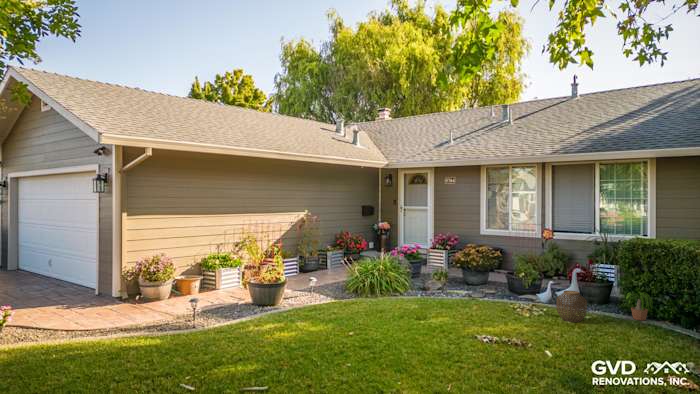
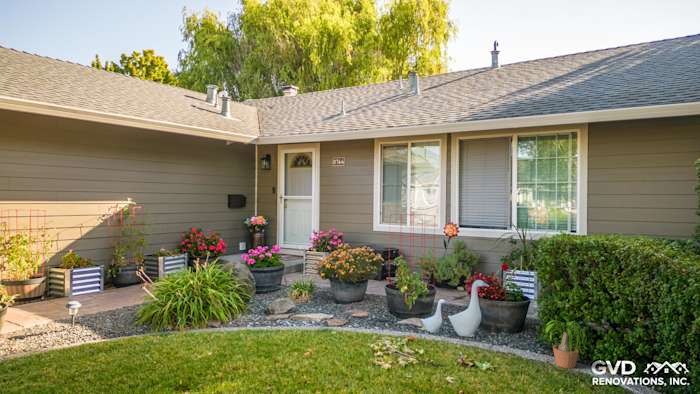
woven basket: present [556,291,587,322] -> none [435,321,482,377]

